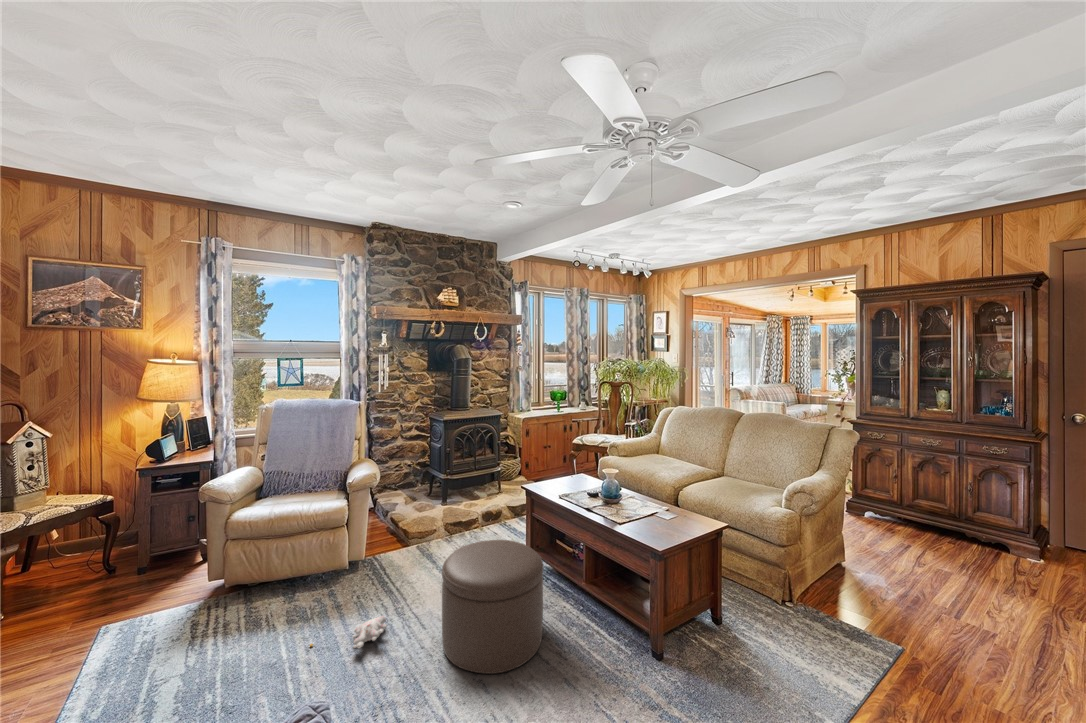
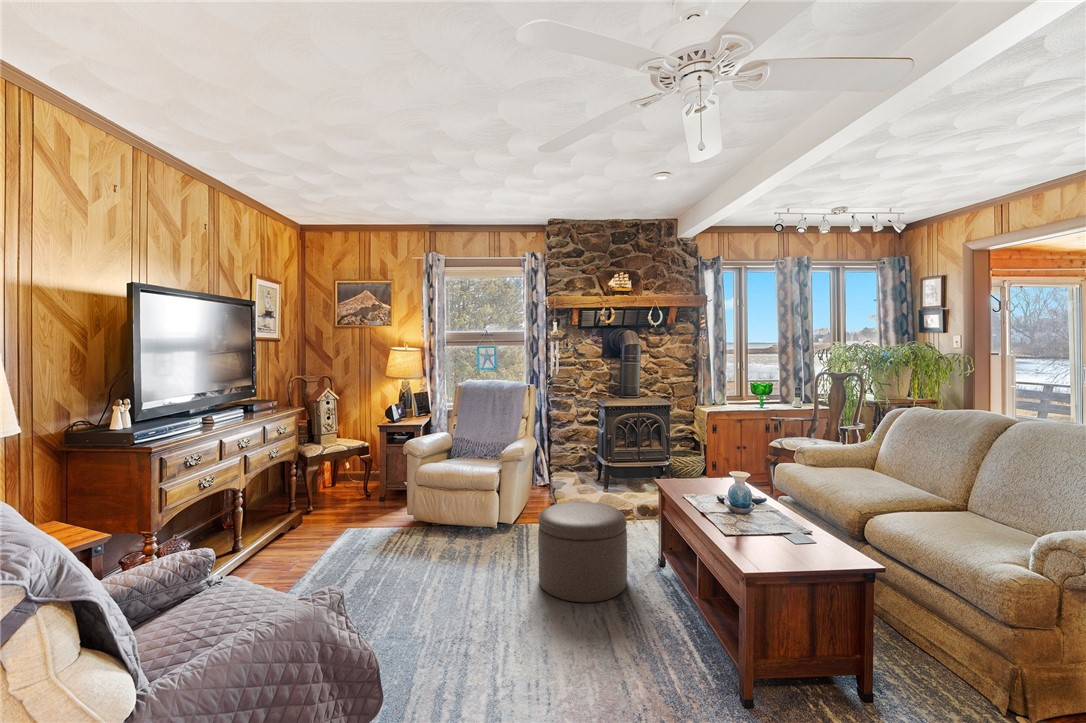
plush toy: present [310,616,387,648] -> none [457,547,510,562]

